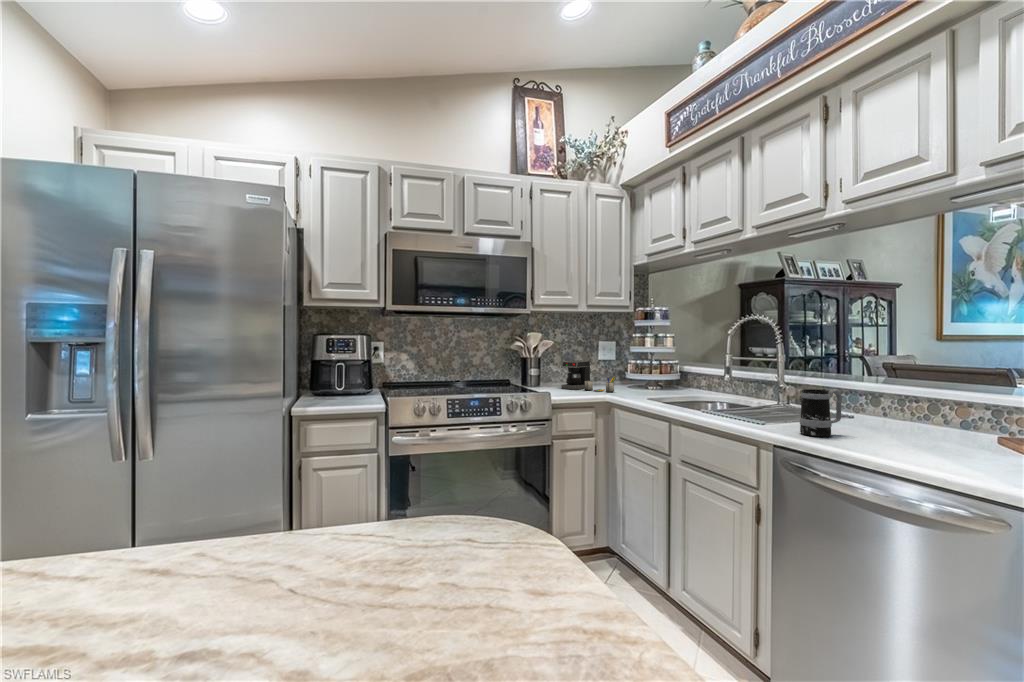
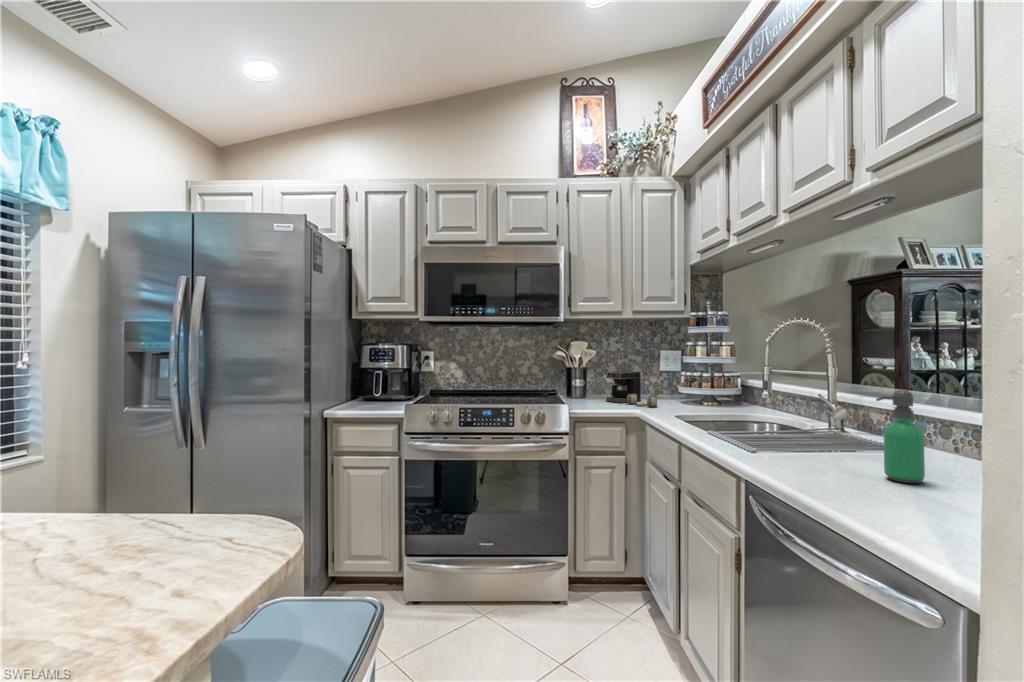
soap dispenser: none [864,367,894,435] -> present [876,390,925,483]
mug: present [800,389,842,437] -> none [783,415,840,477]

